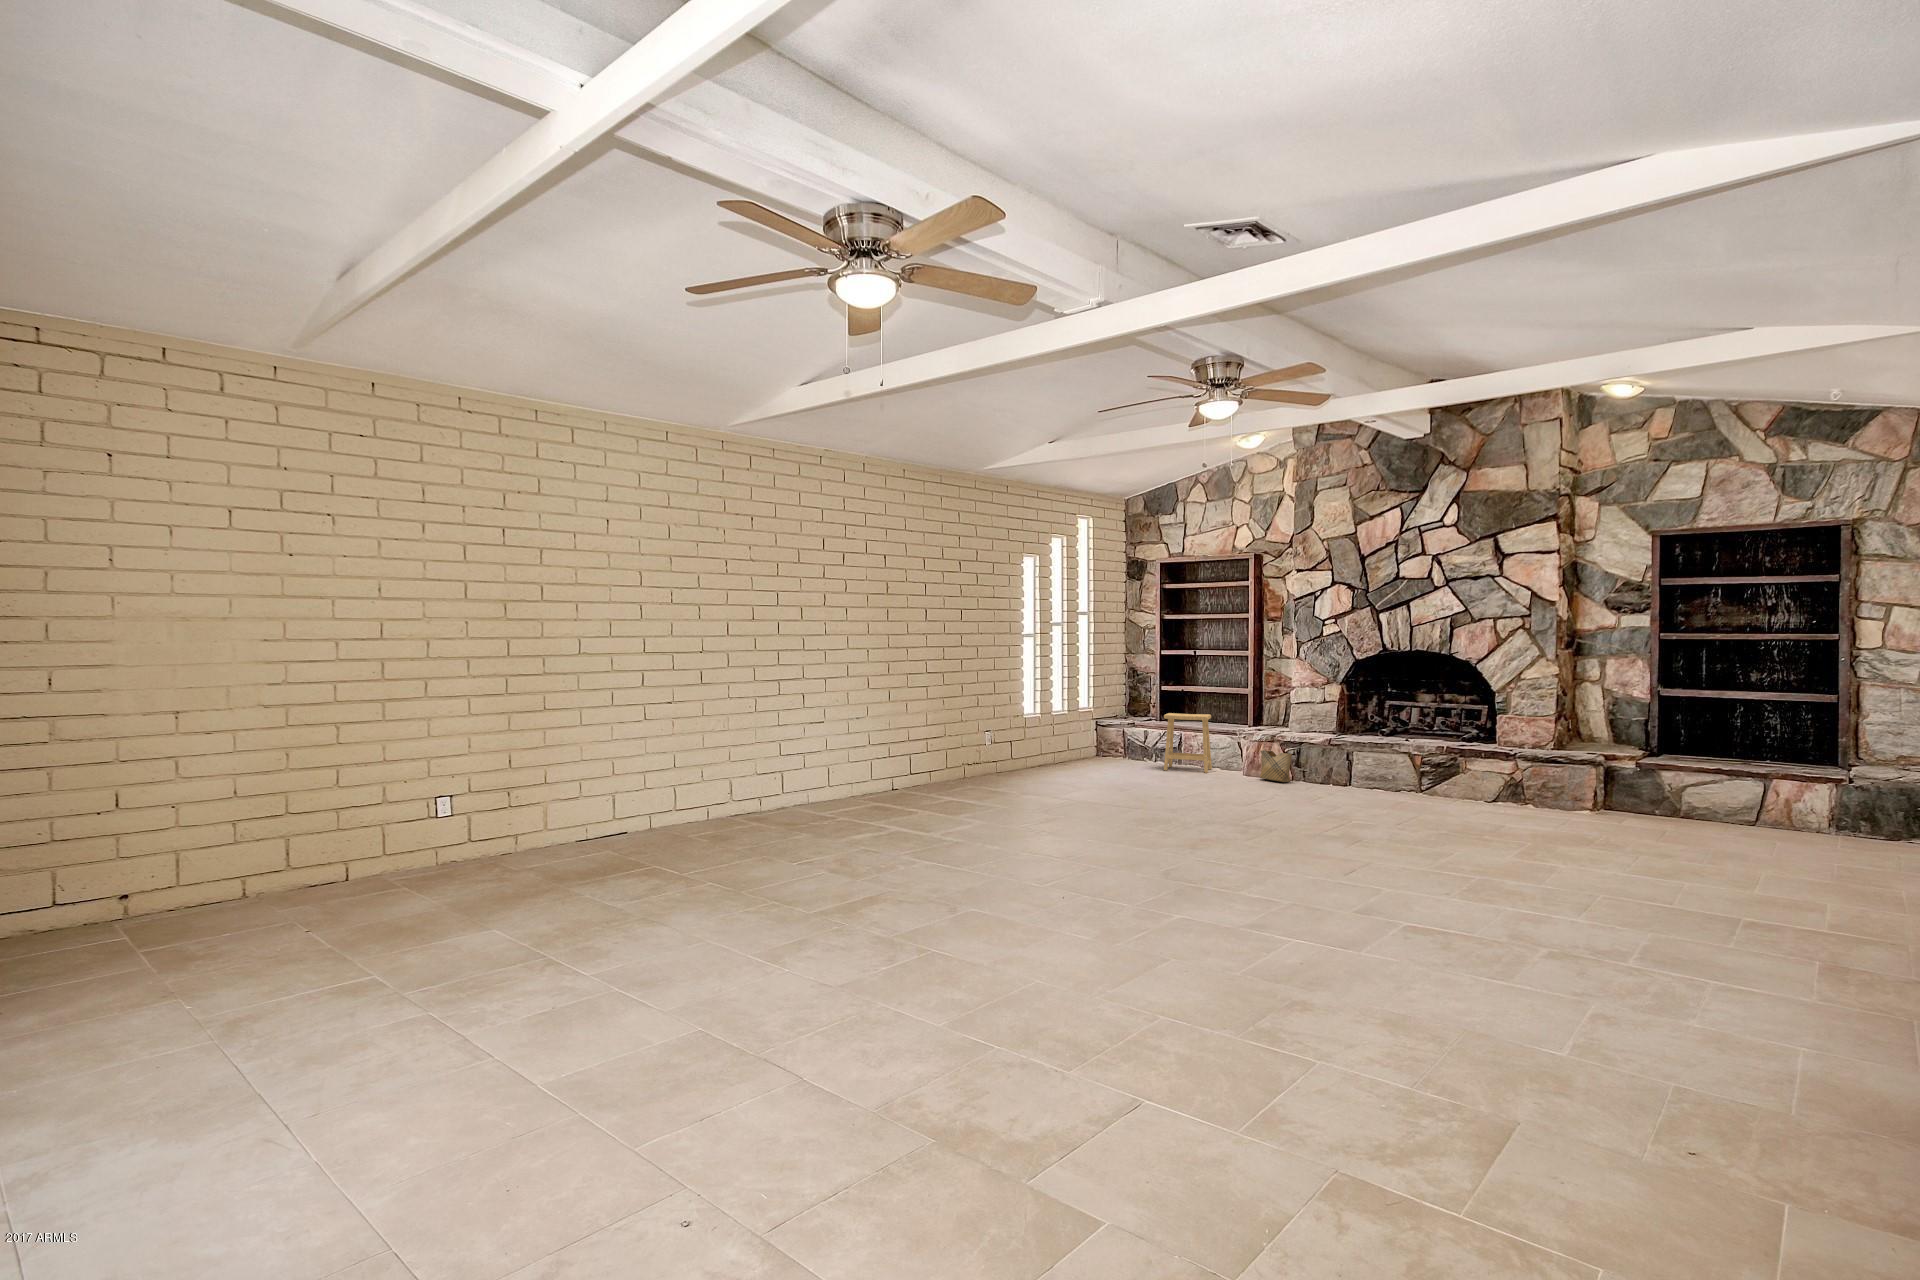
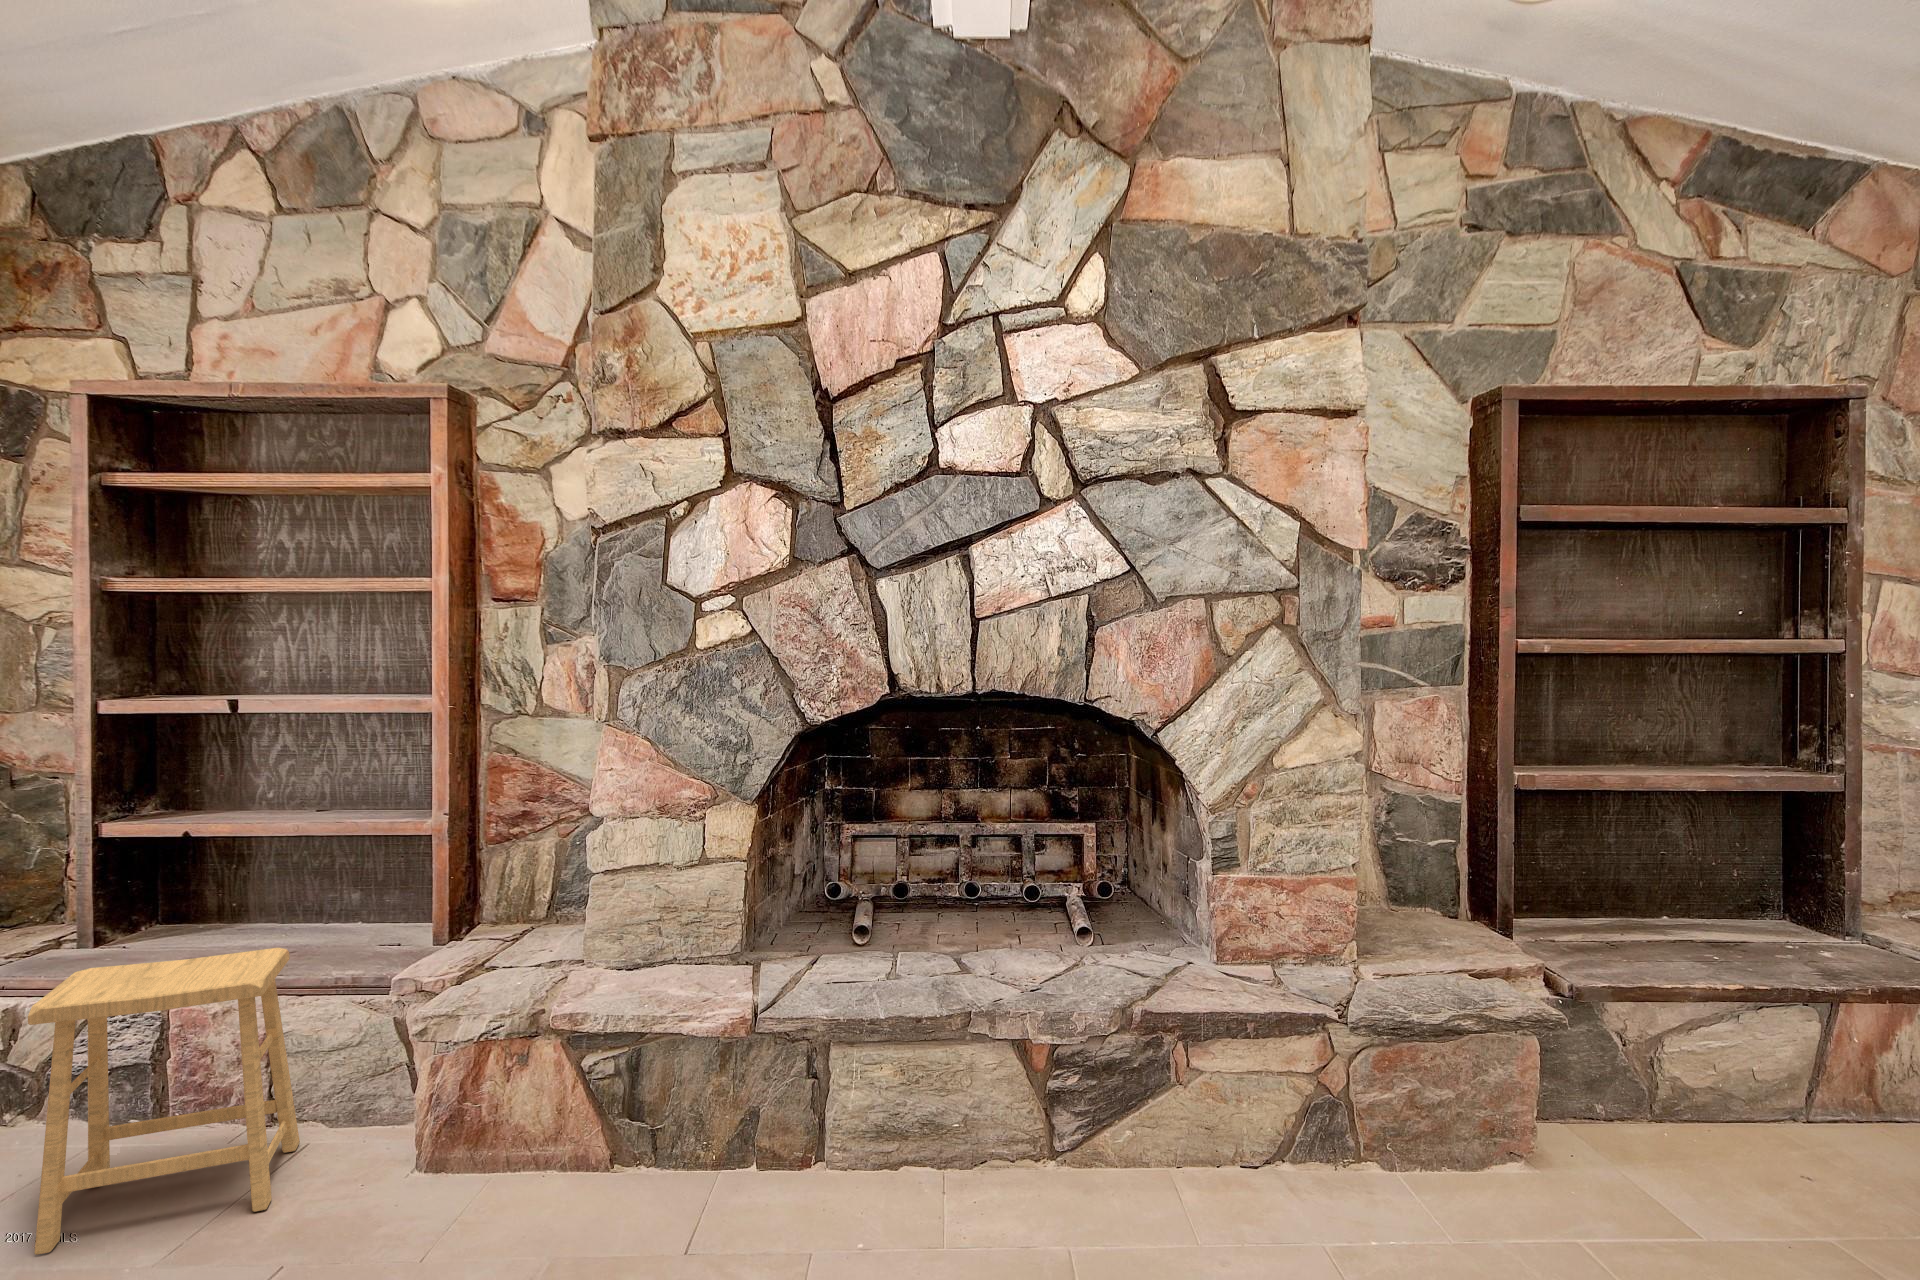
woven basket: present [1260,736,1292,782] -> none [500,1024,632,1226]

